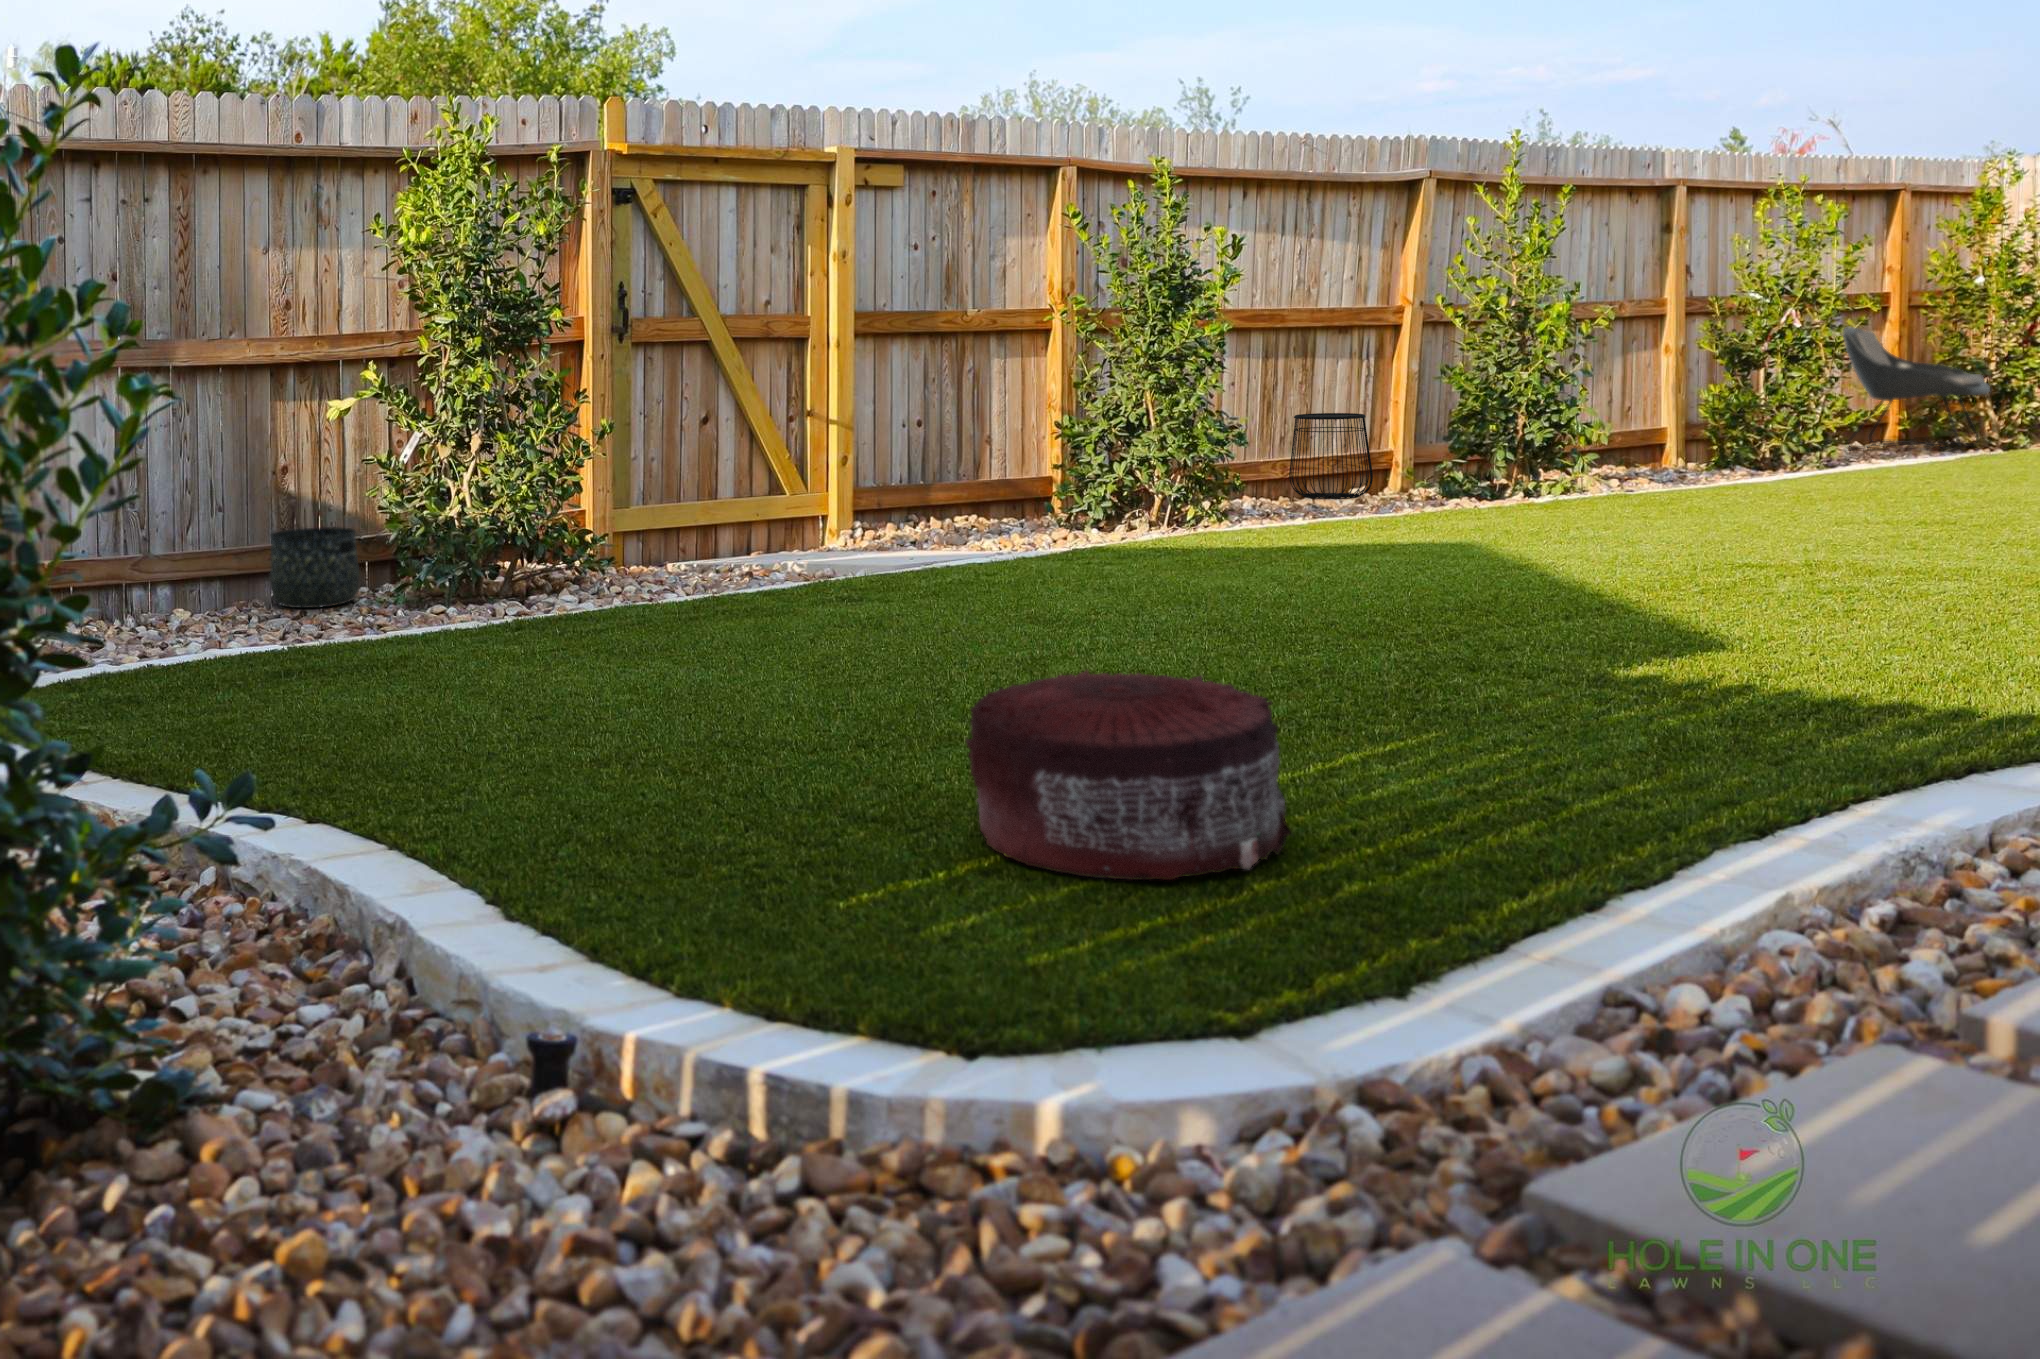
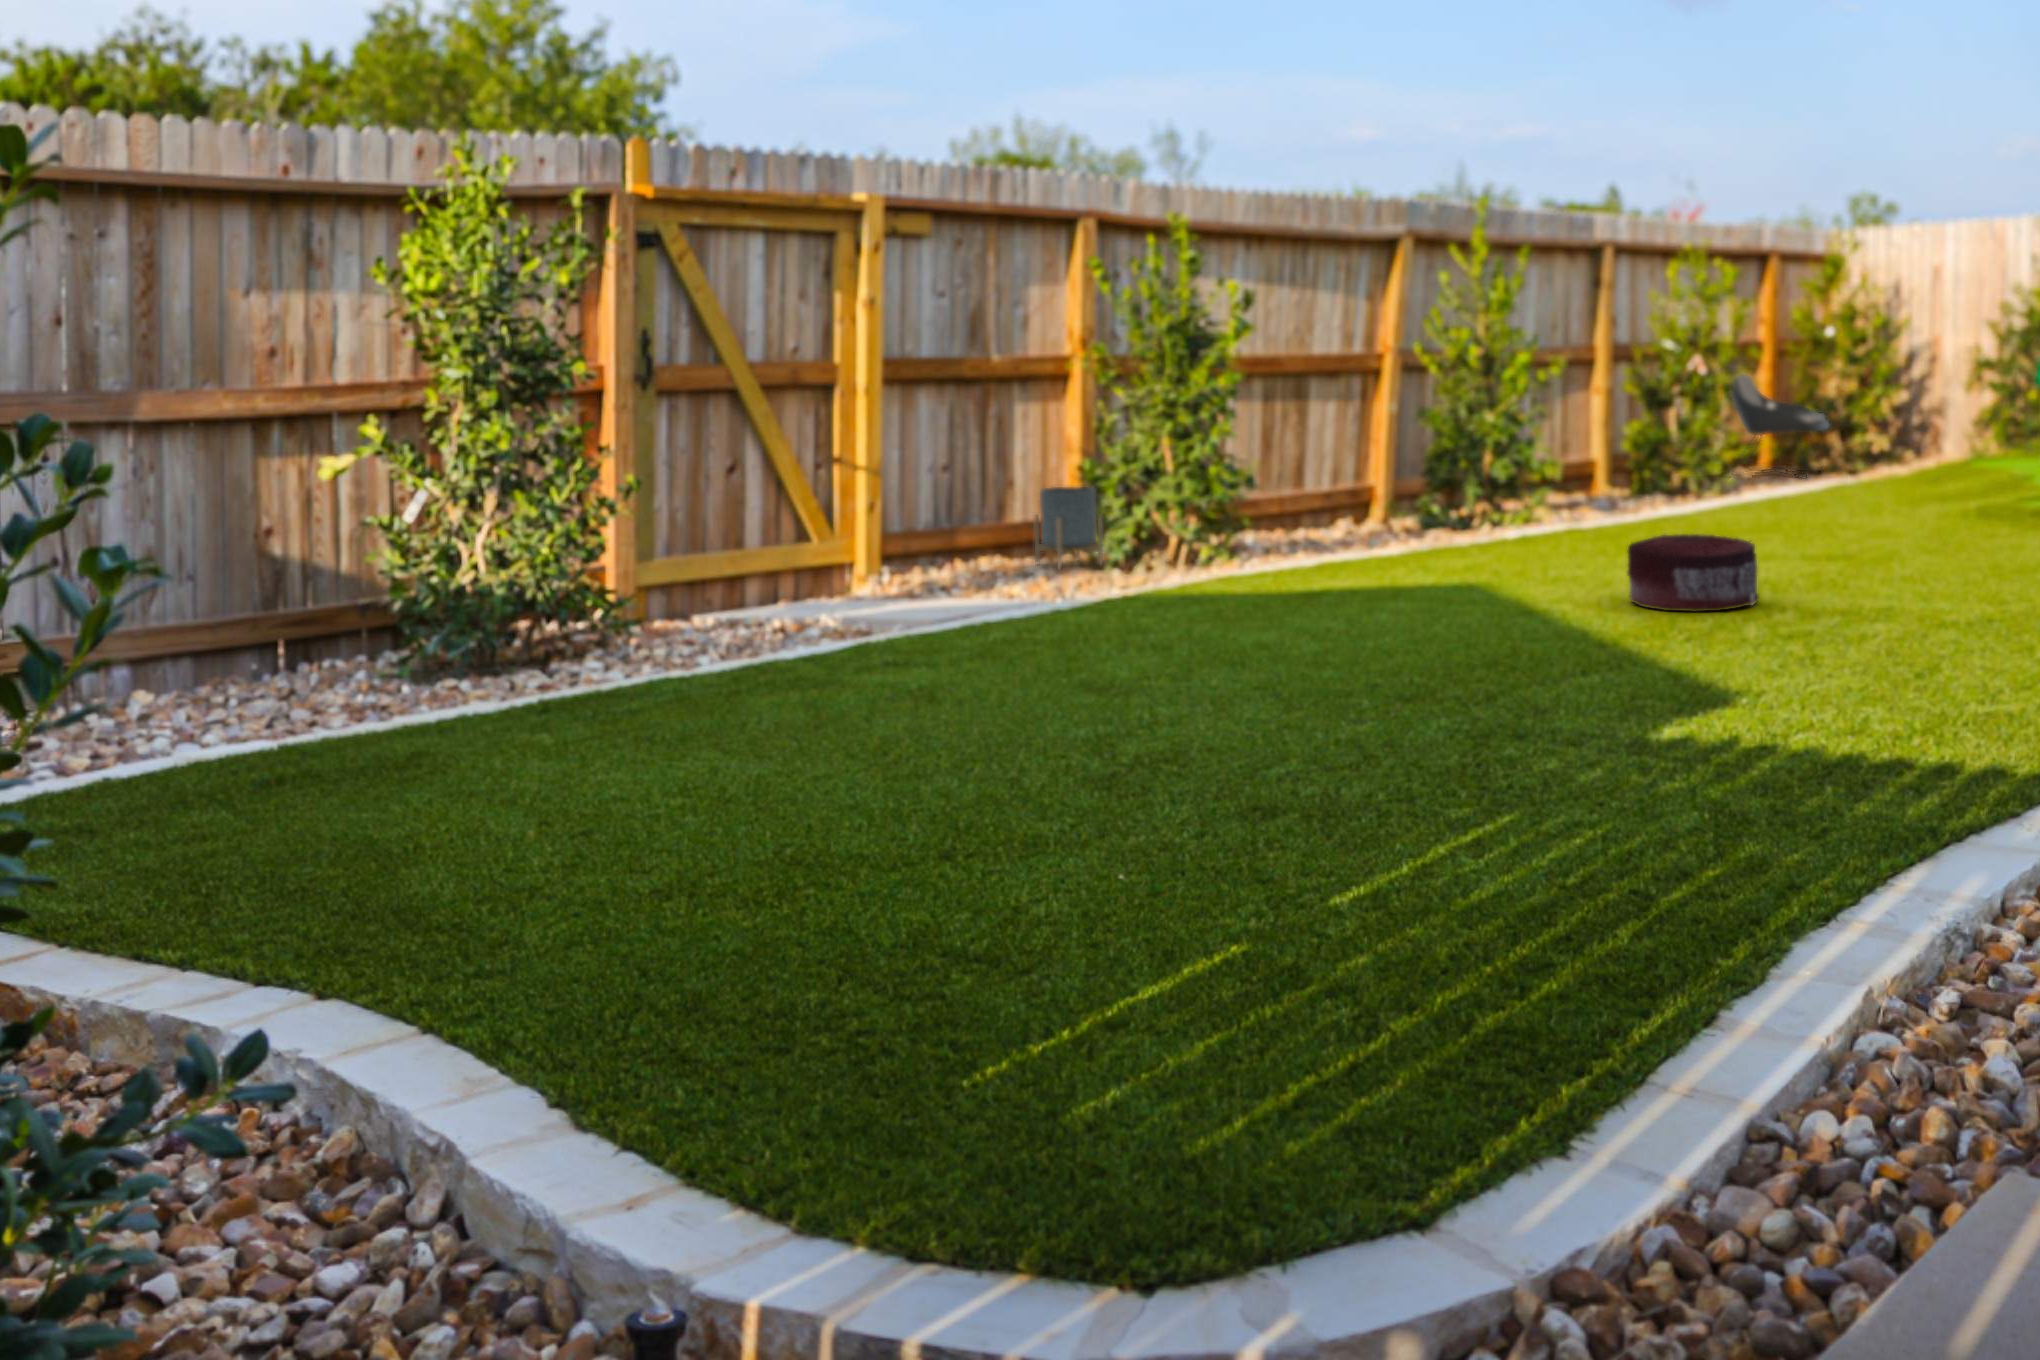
side table: present [1289,413,1373,499] -> none [1289,452,1359,531]
planter: none [1008,445,1082,530] -> present [1034,487,1103,569]
basket: present [270,527,359,608] -> none [246,595,354,685]
pouf: present [966,670,1293,880] -> present [1627,534,1759,612]

